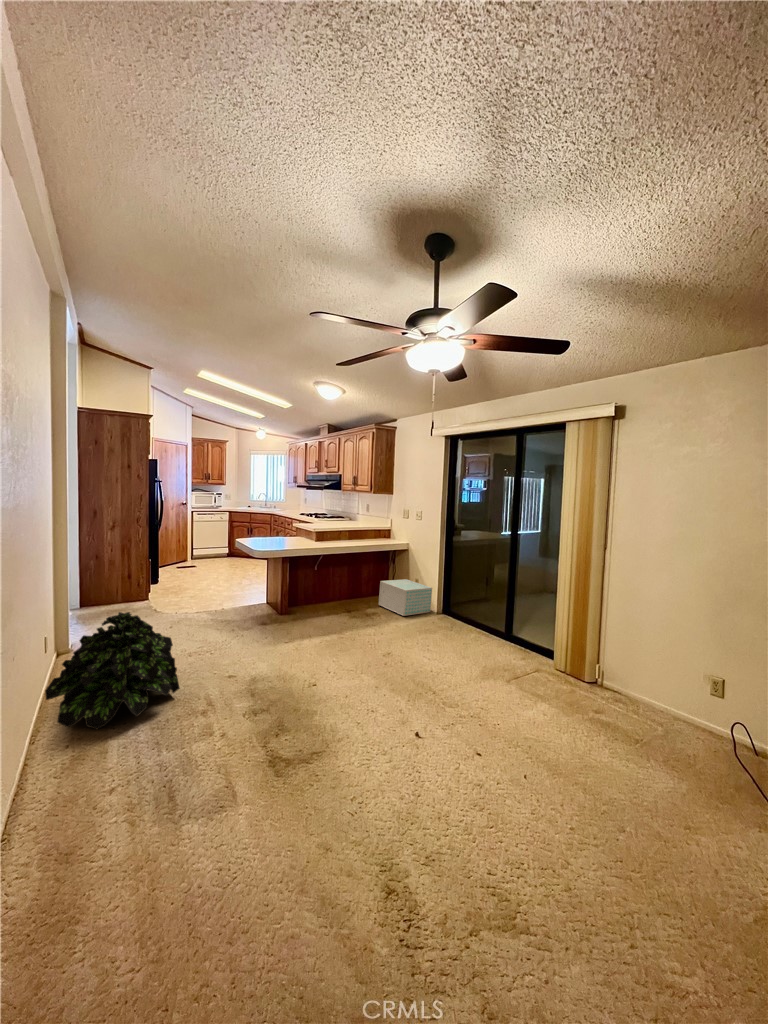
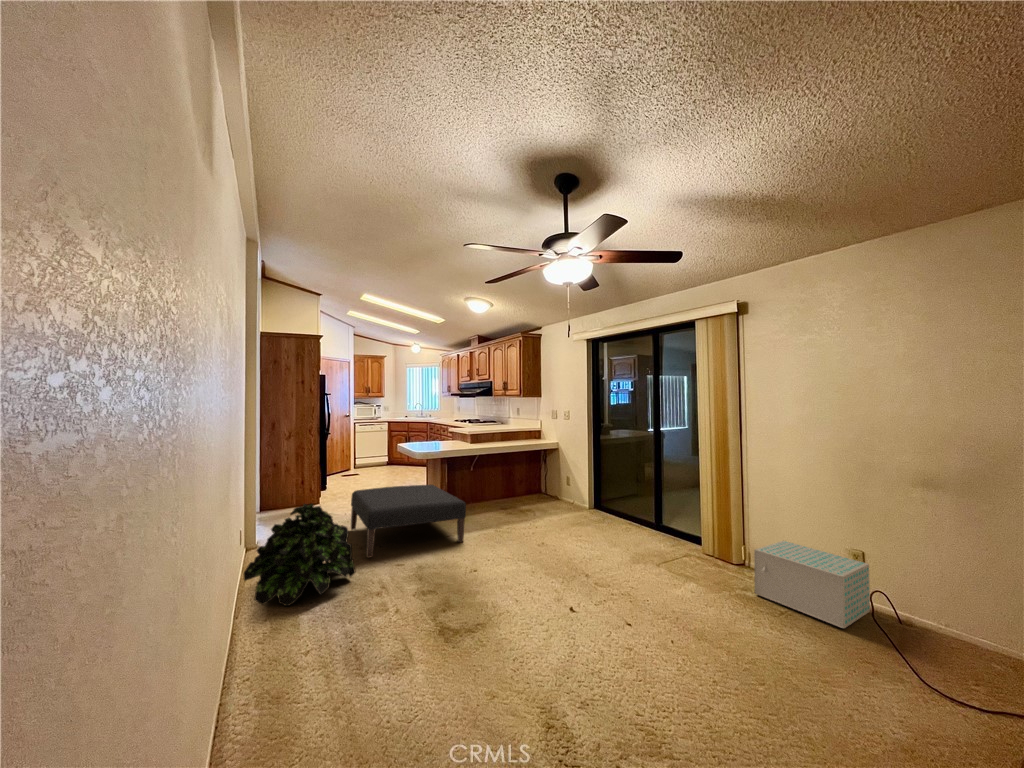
storage box: present [379,579,432,616] -> present [754,541,870,628]
ottoman: none [179,586,307,669] -> present [351,485,466,558]

